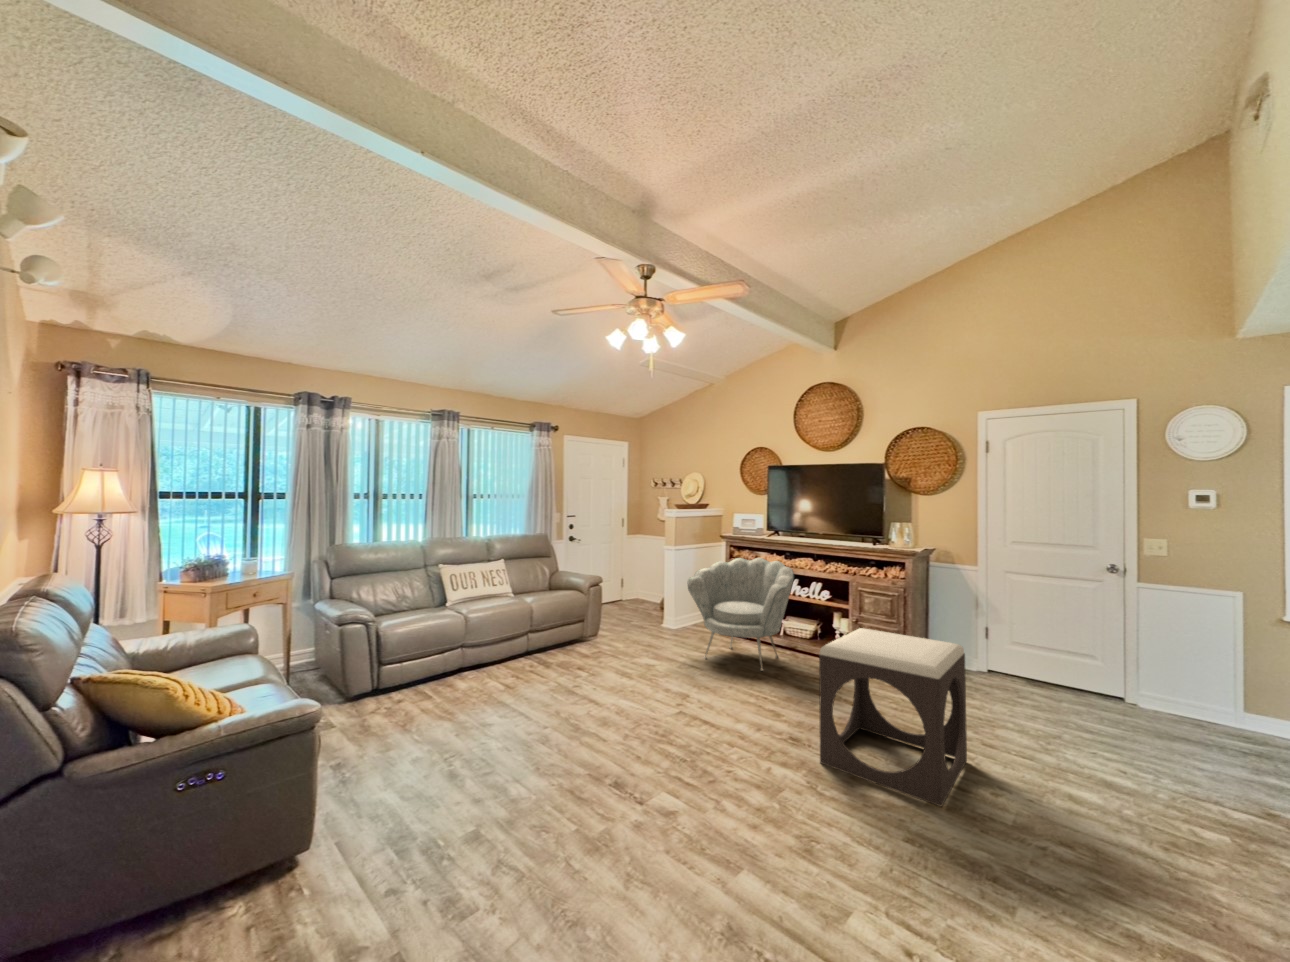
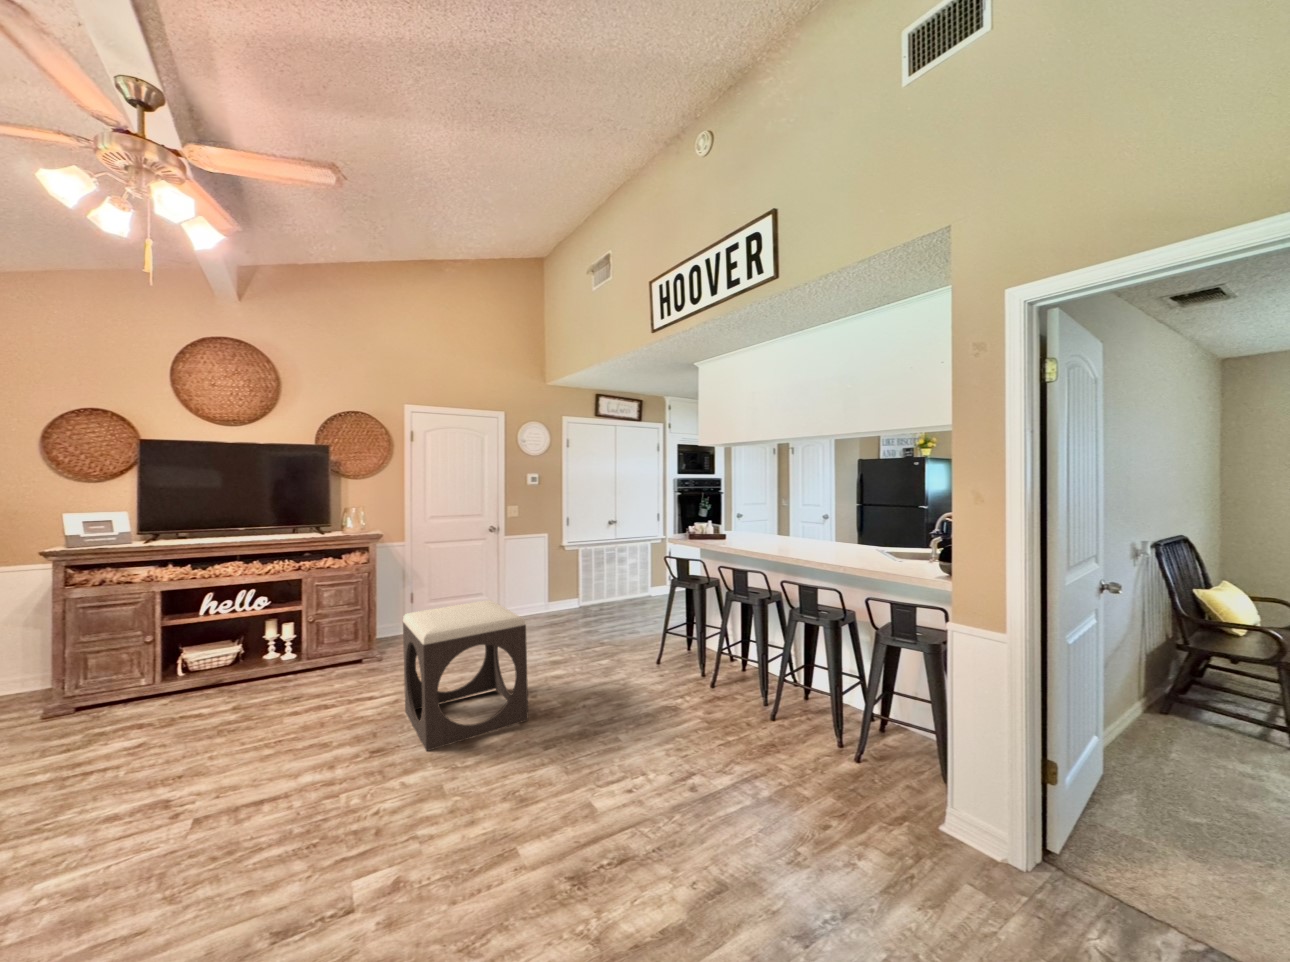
armchair: present [688,558,794,671] -> none [33,573,249,757]

